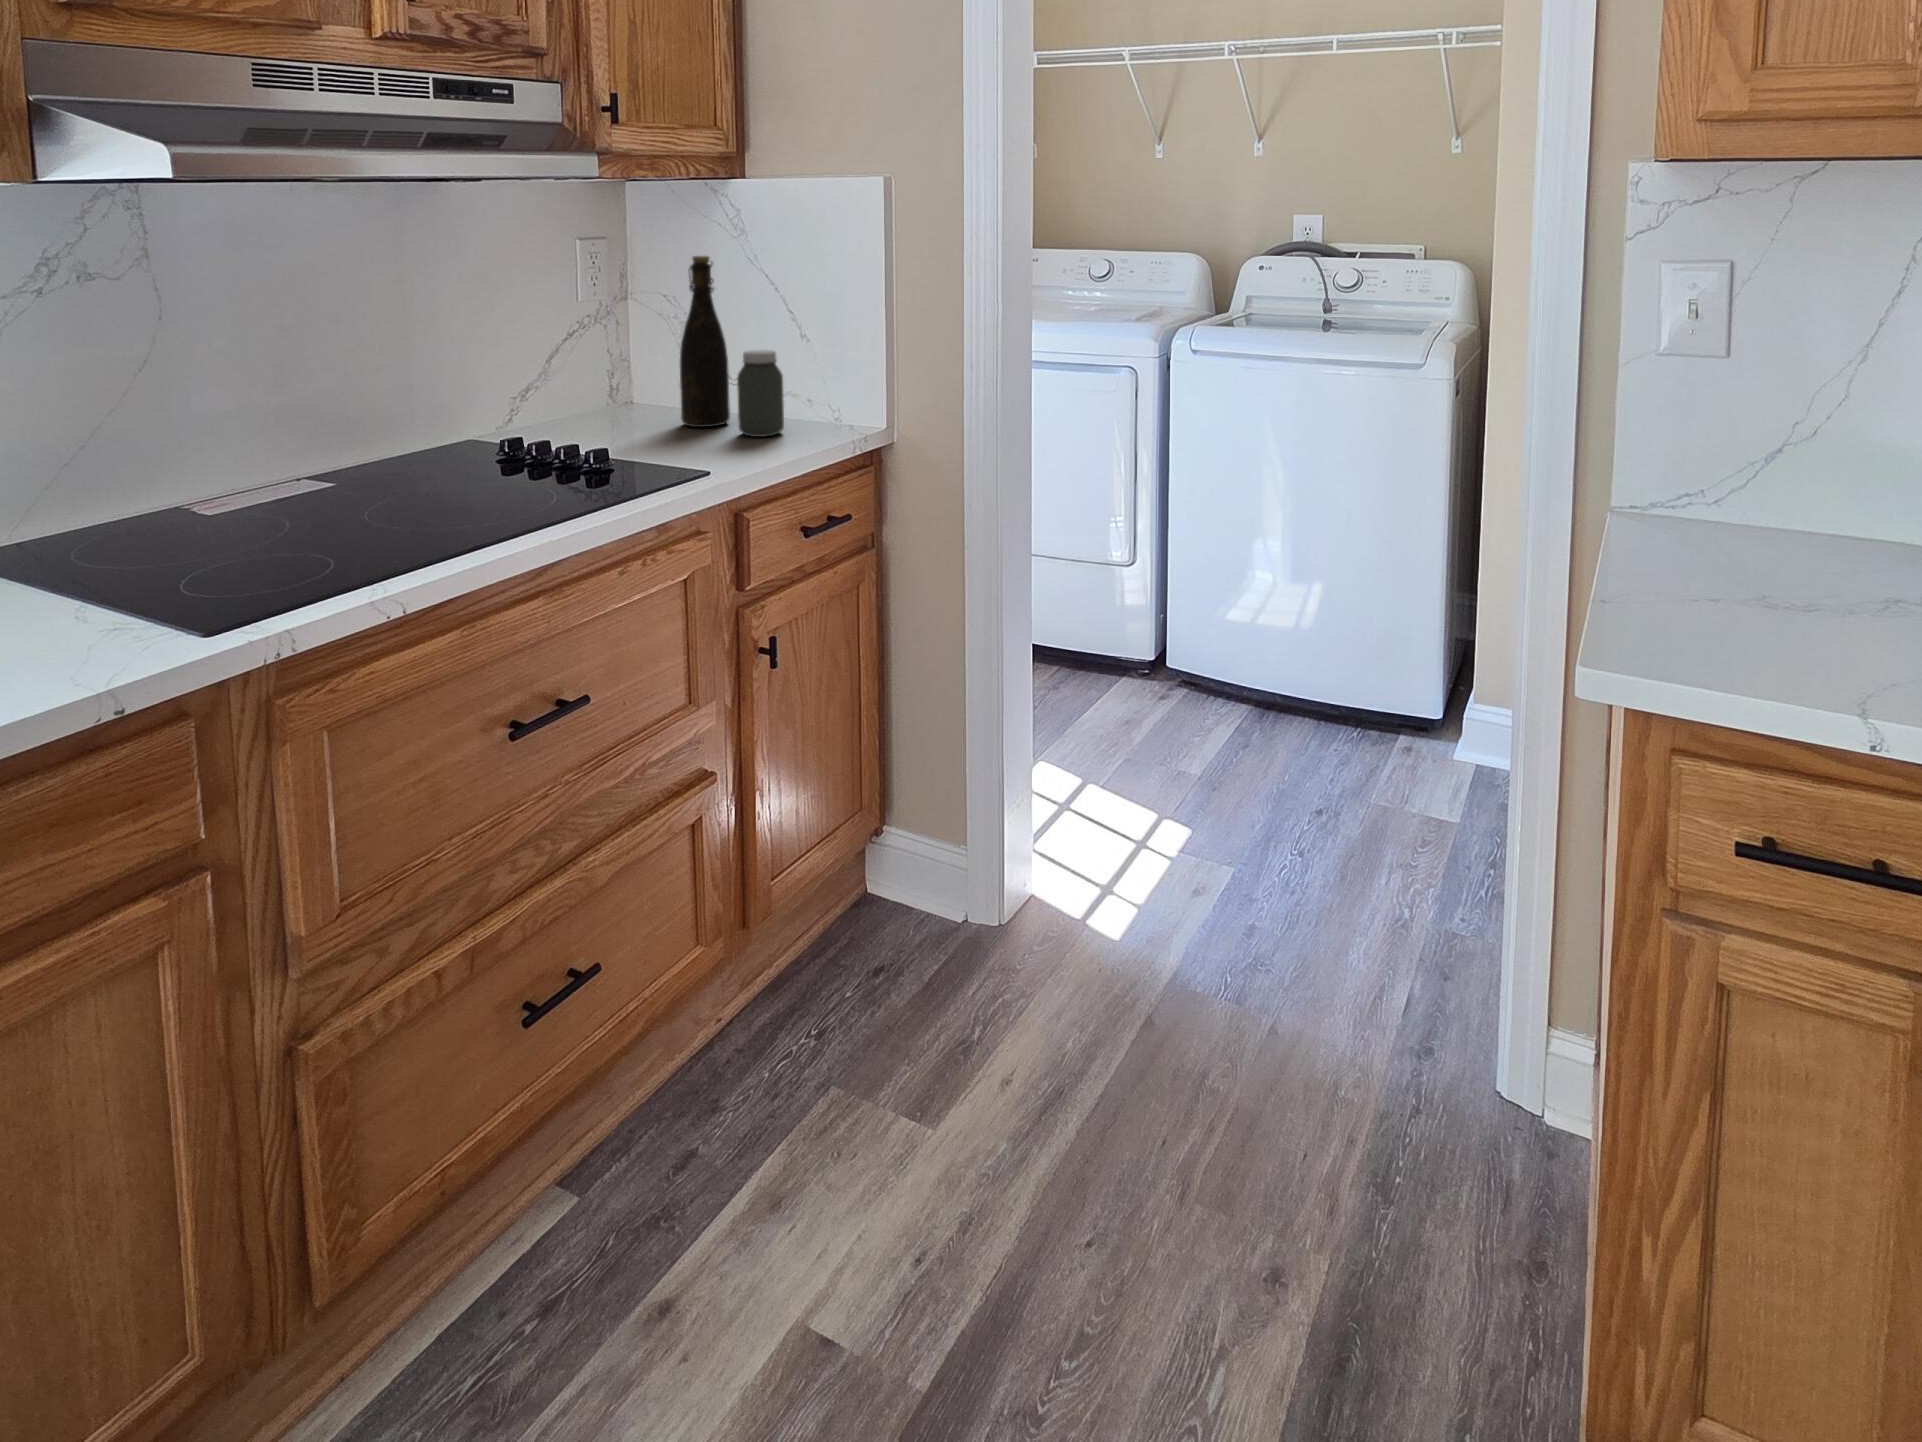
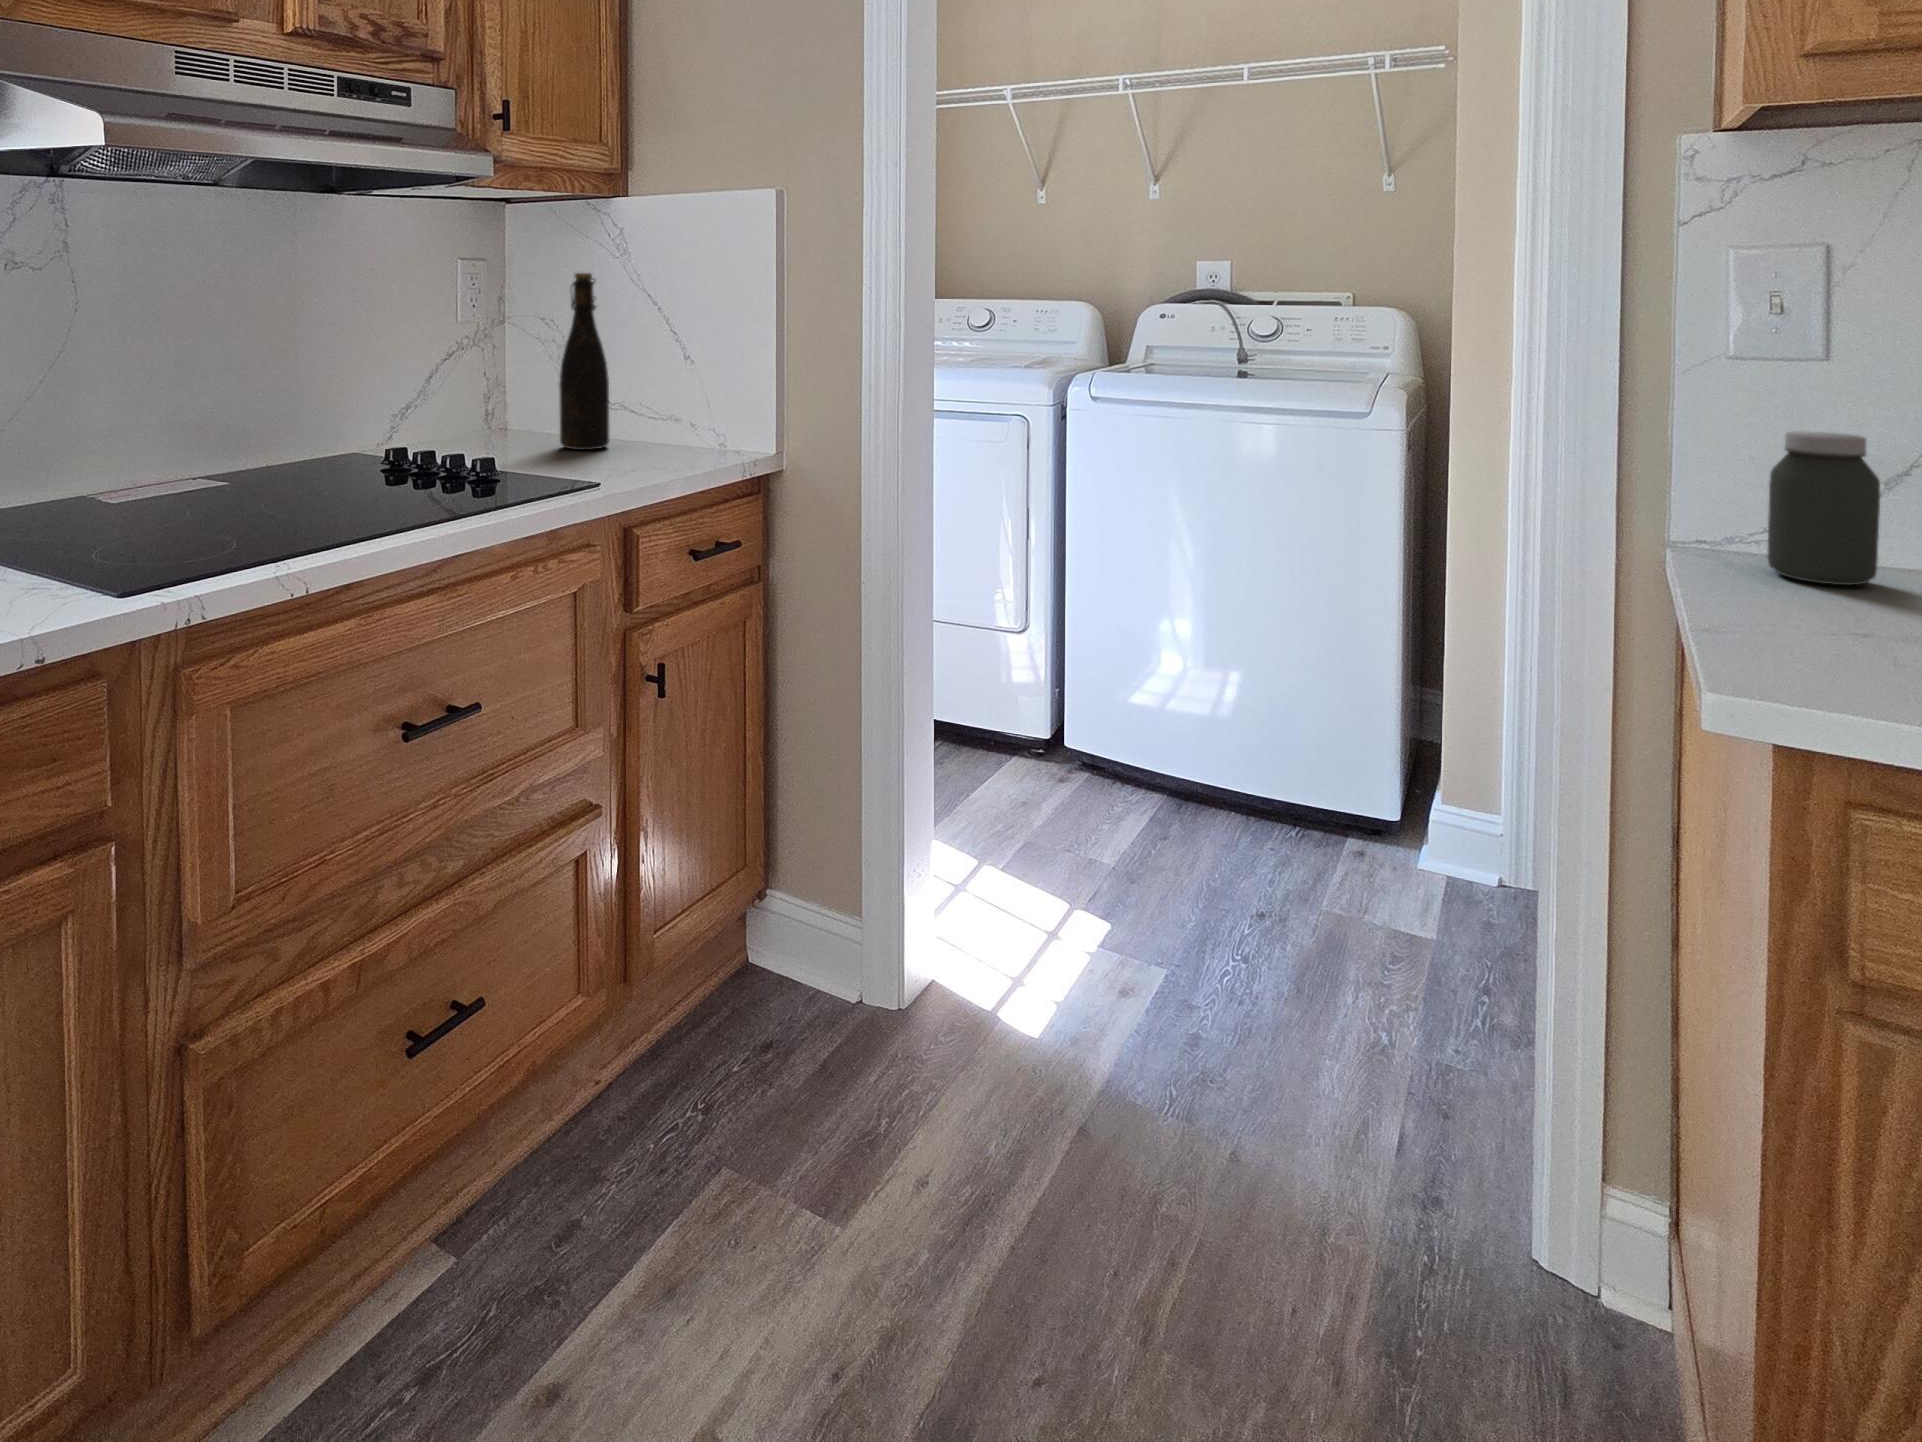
jar: present [737,350,784,437] -> present [1768,431,1880,585]

